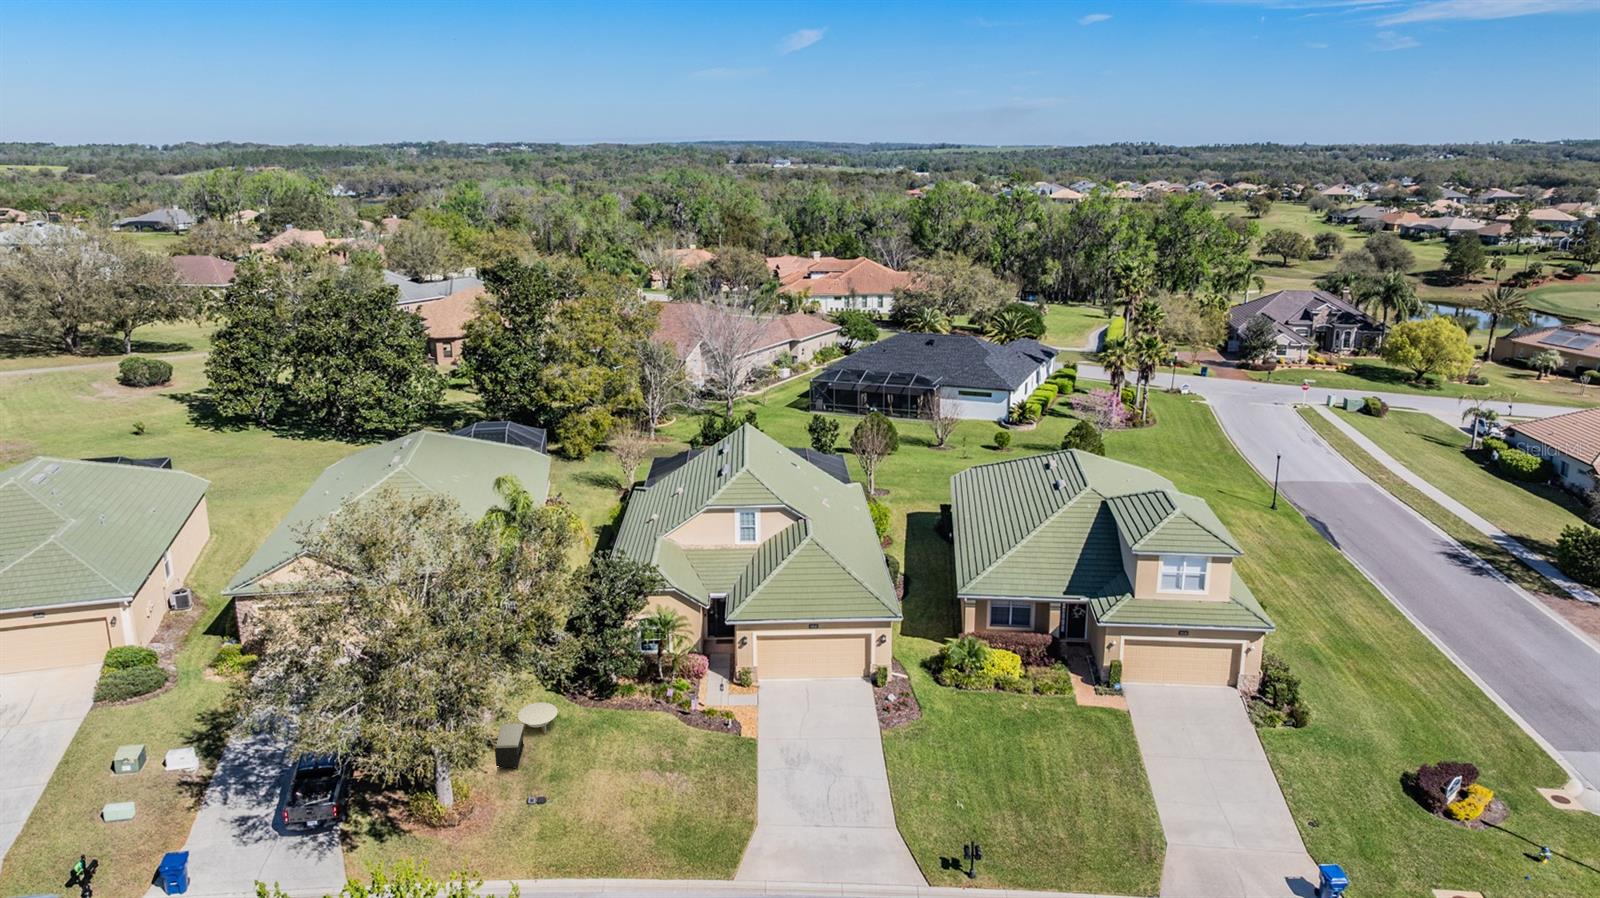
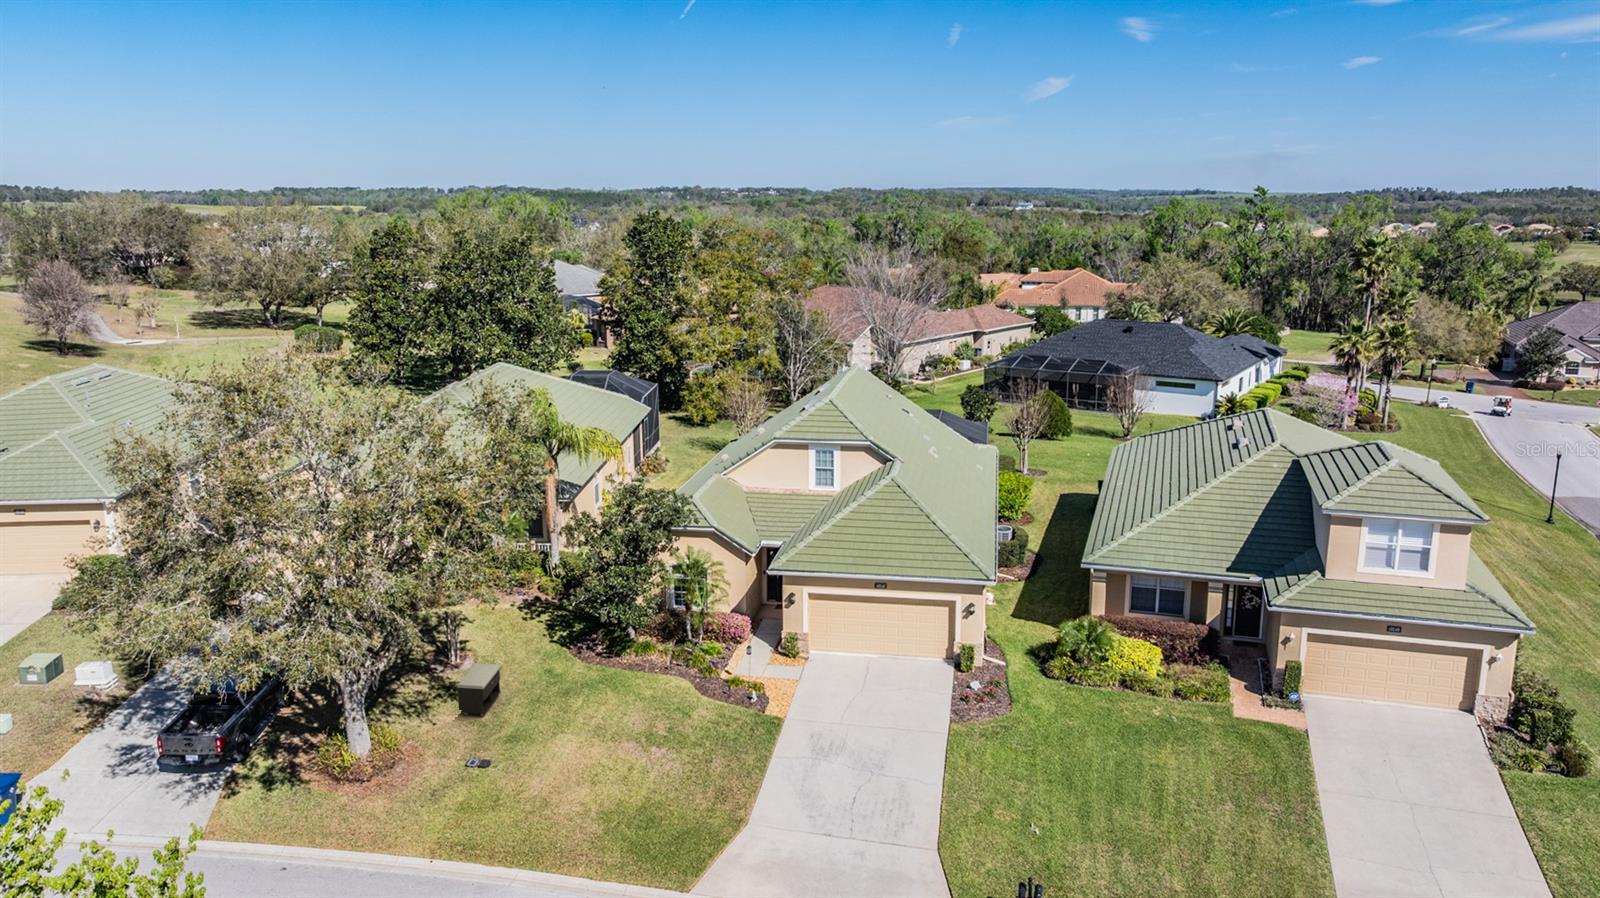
round table: present [518,702,558,735] -> none [501,648,550,685]

